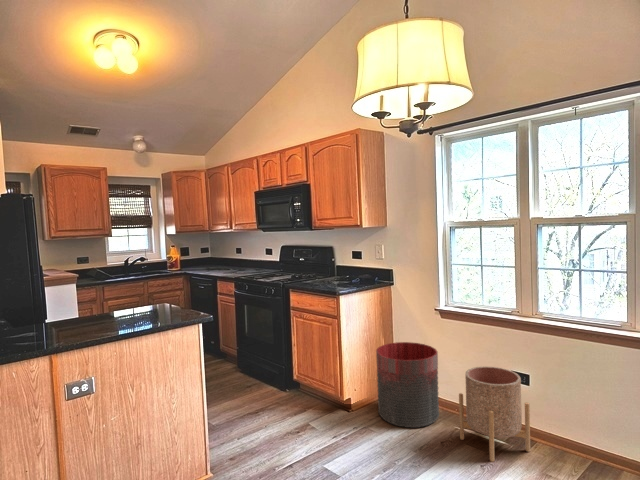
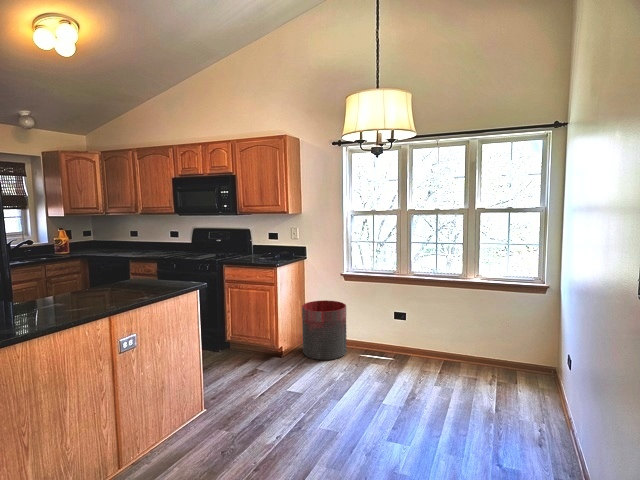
planter: present [459,367,530,462] -> none [366,310,409,369]

